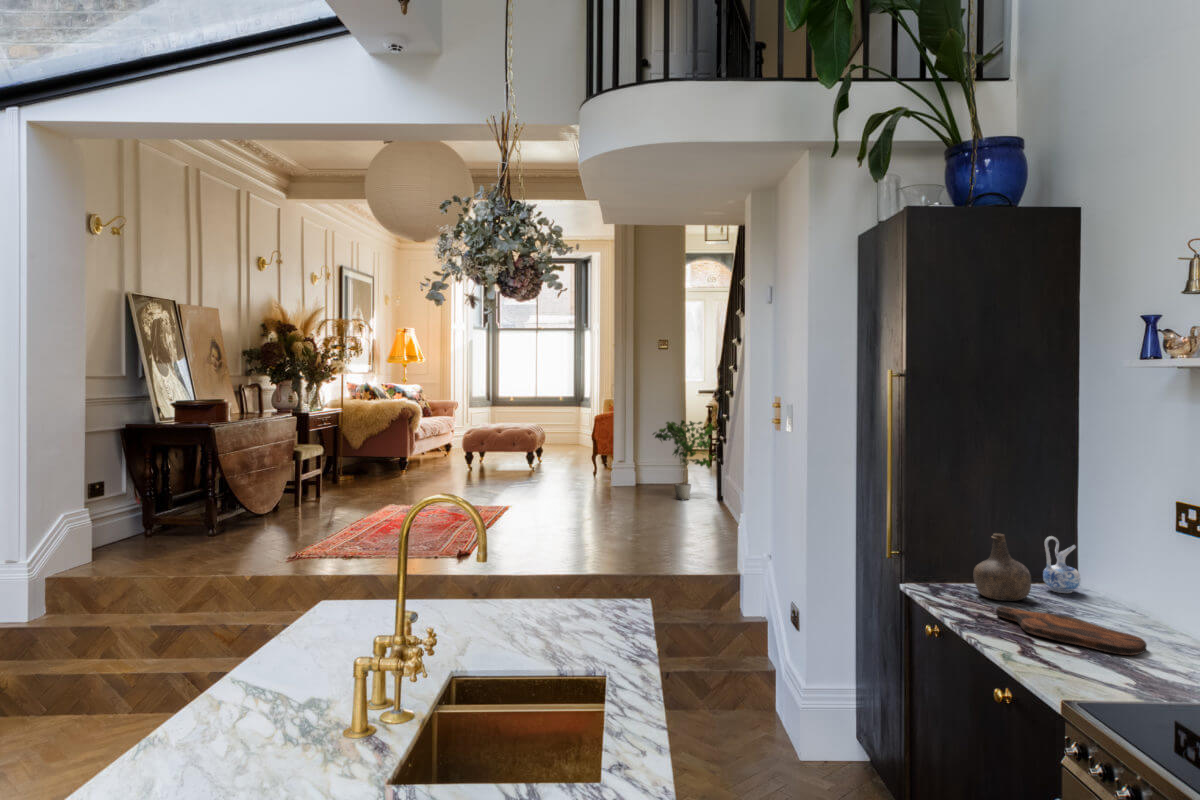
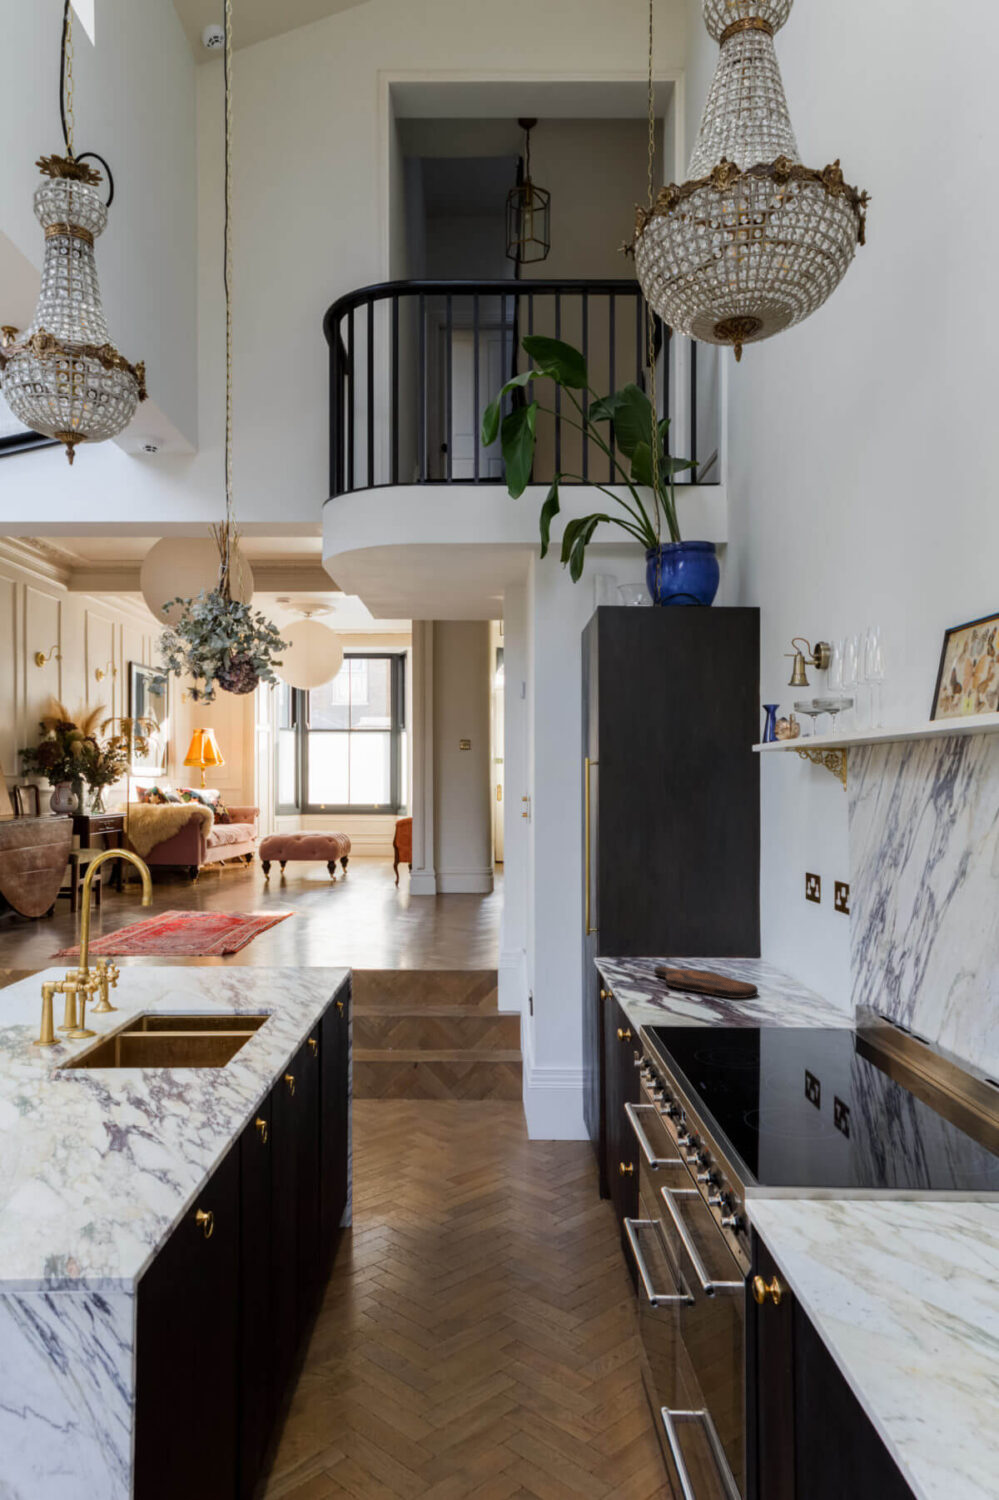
potted plant: present [653,420,716,500] -> none [448,822,514,905]
bottle: present [974,533,1031,601] -> none [652,904,700,965]
ceramic pitcher: present [1043,537,1080,593] -> none [719,908,750,960]

